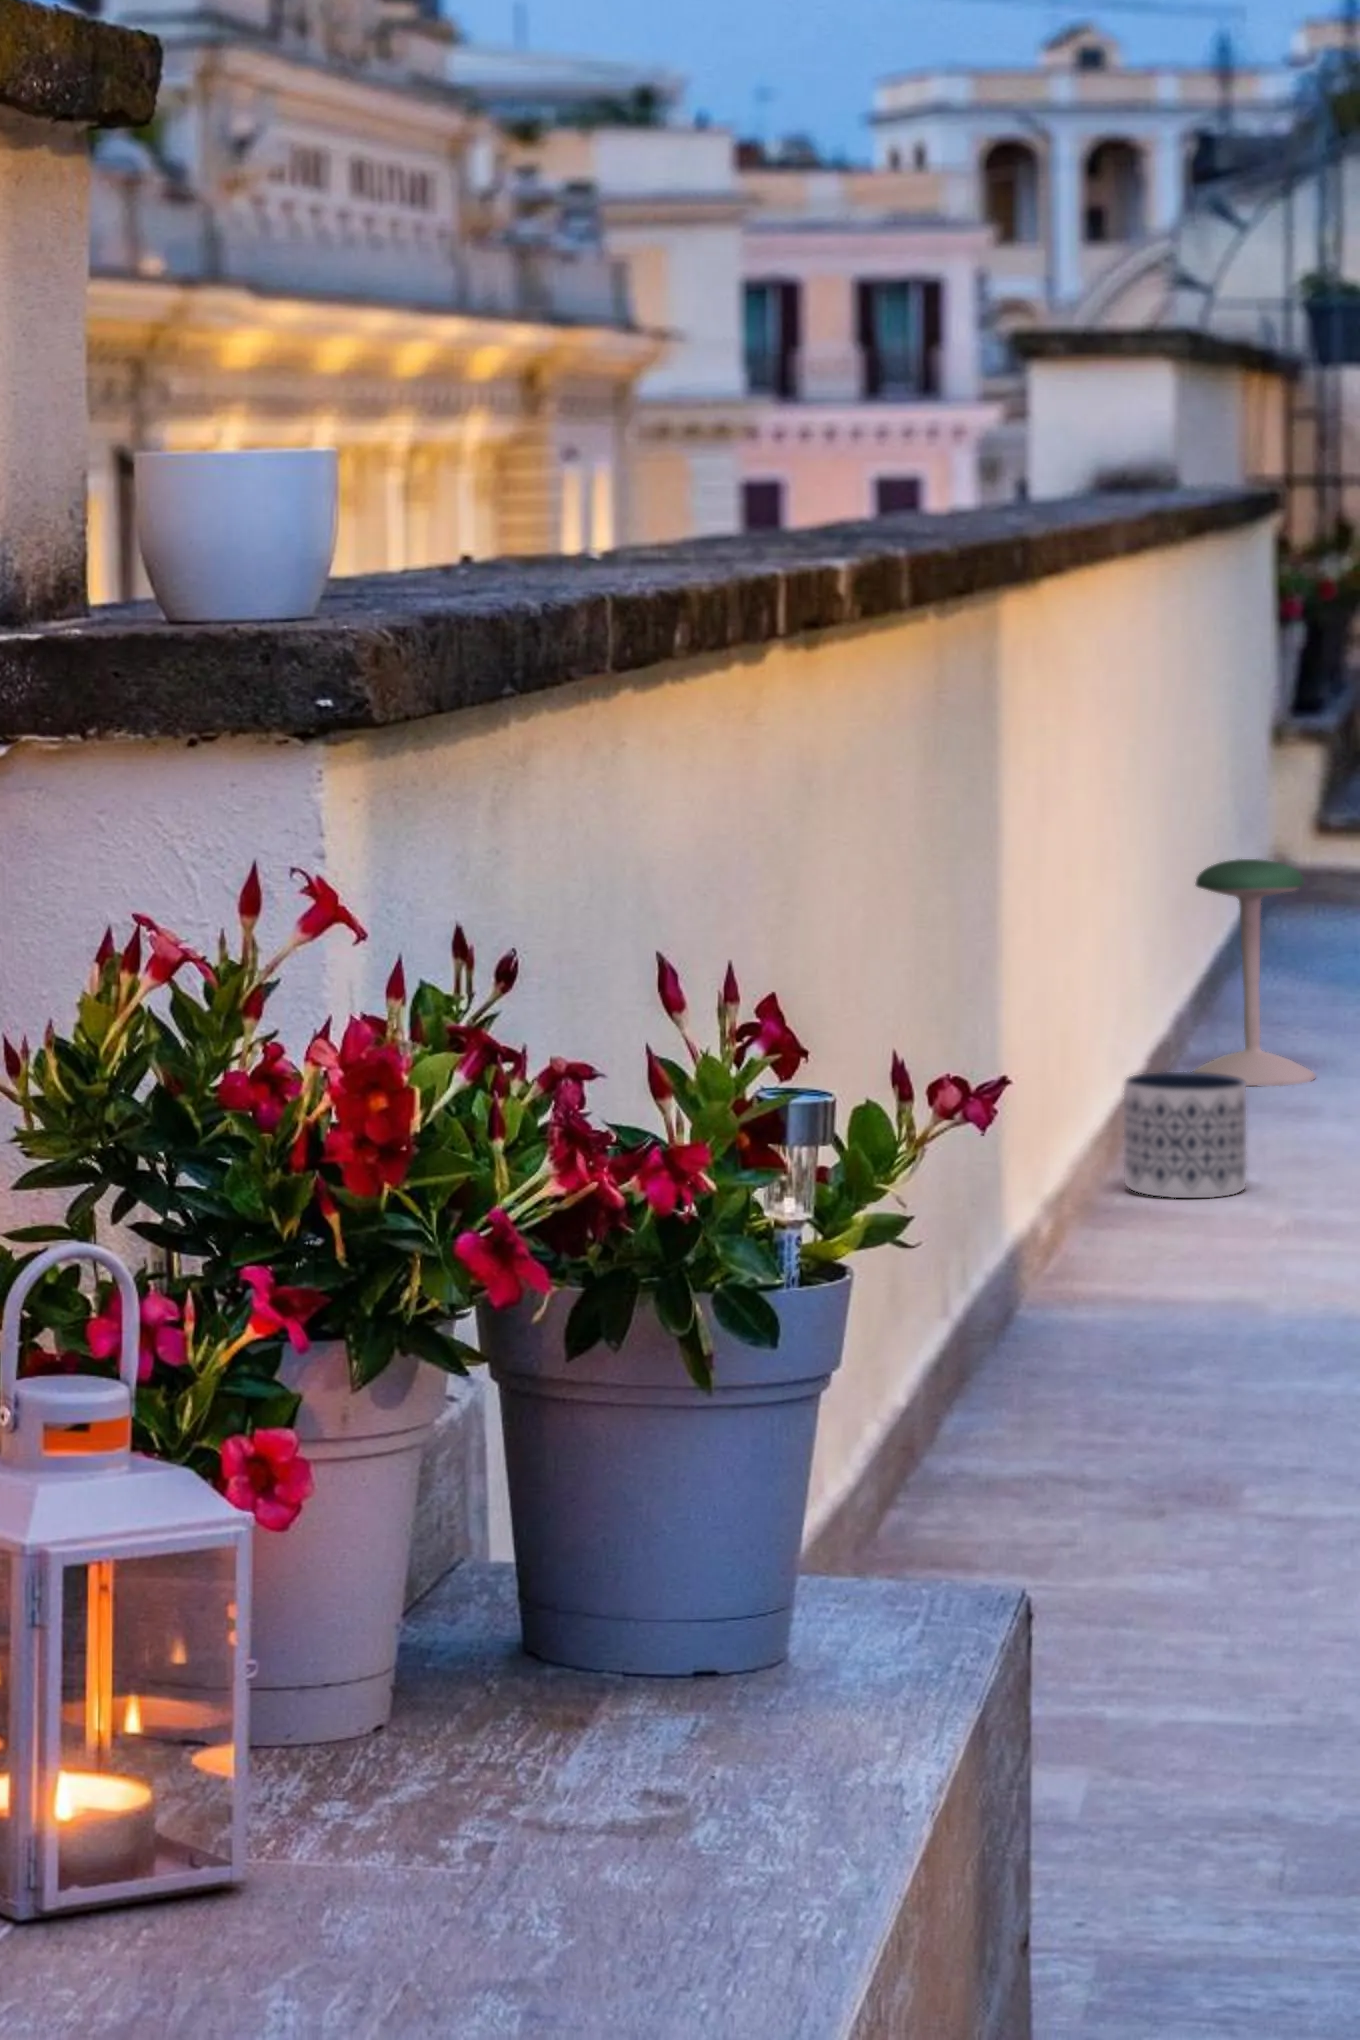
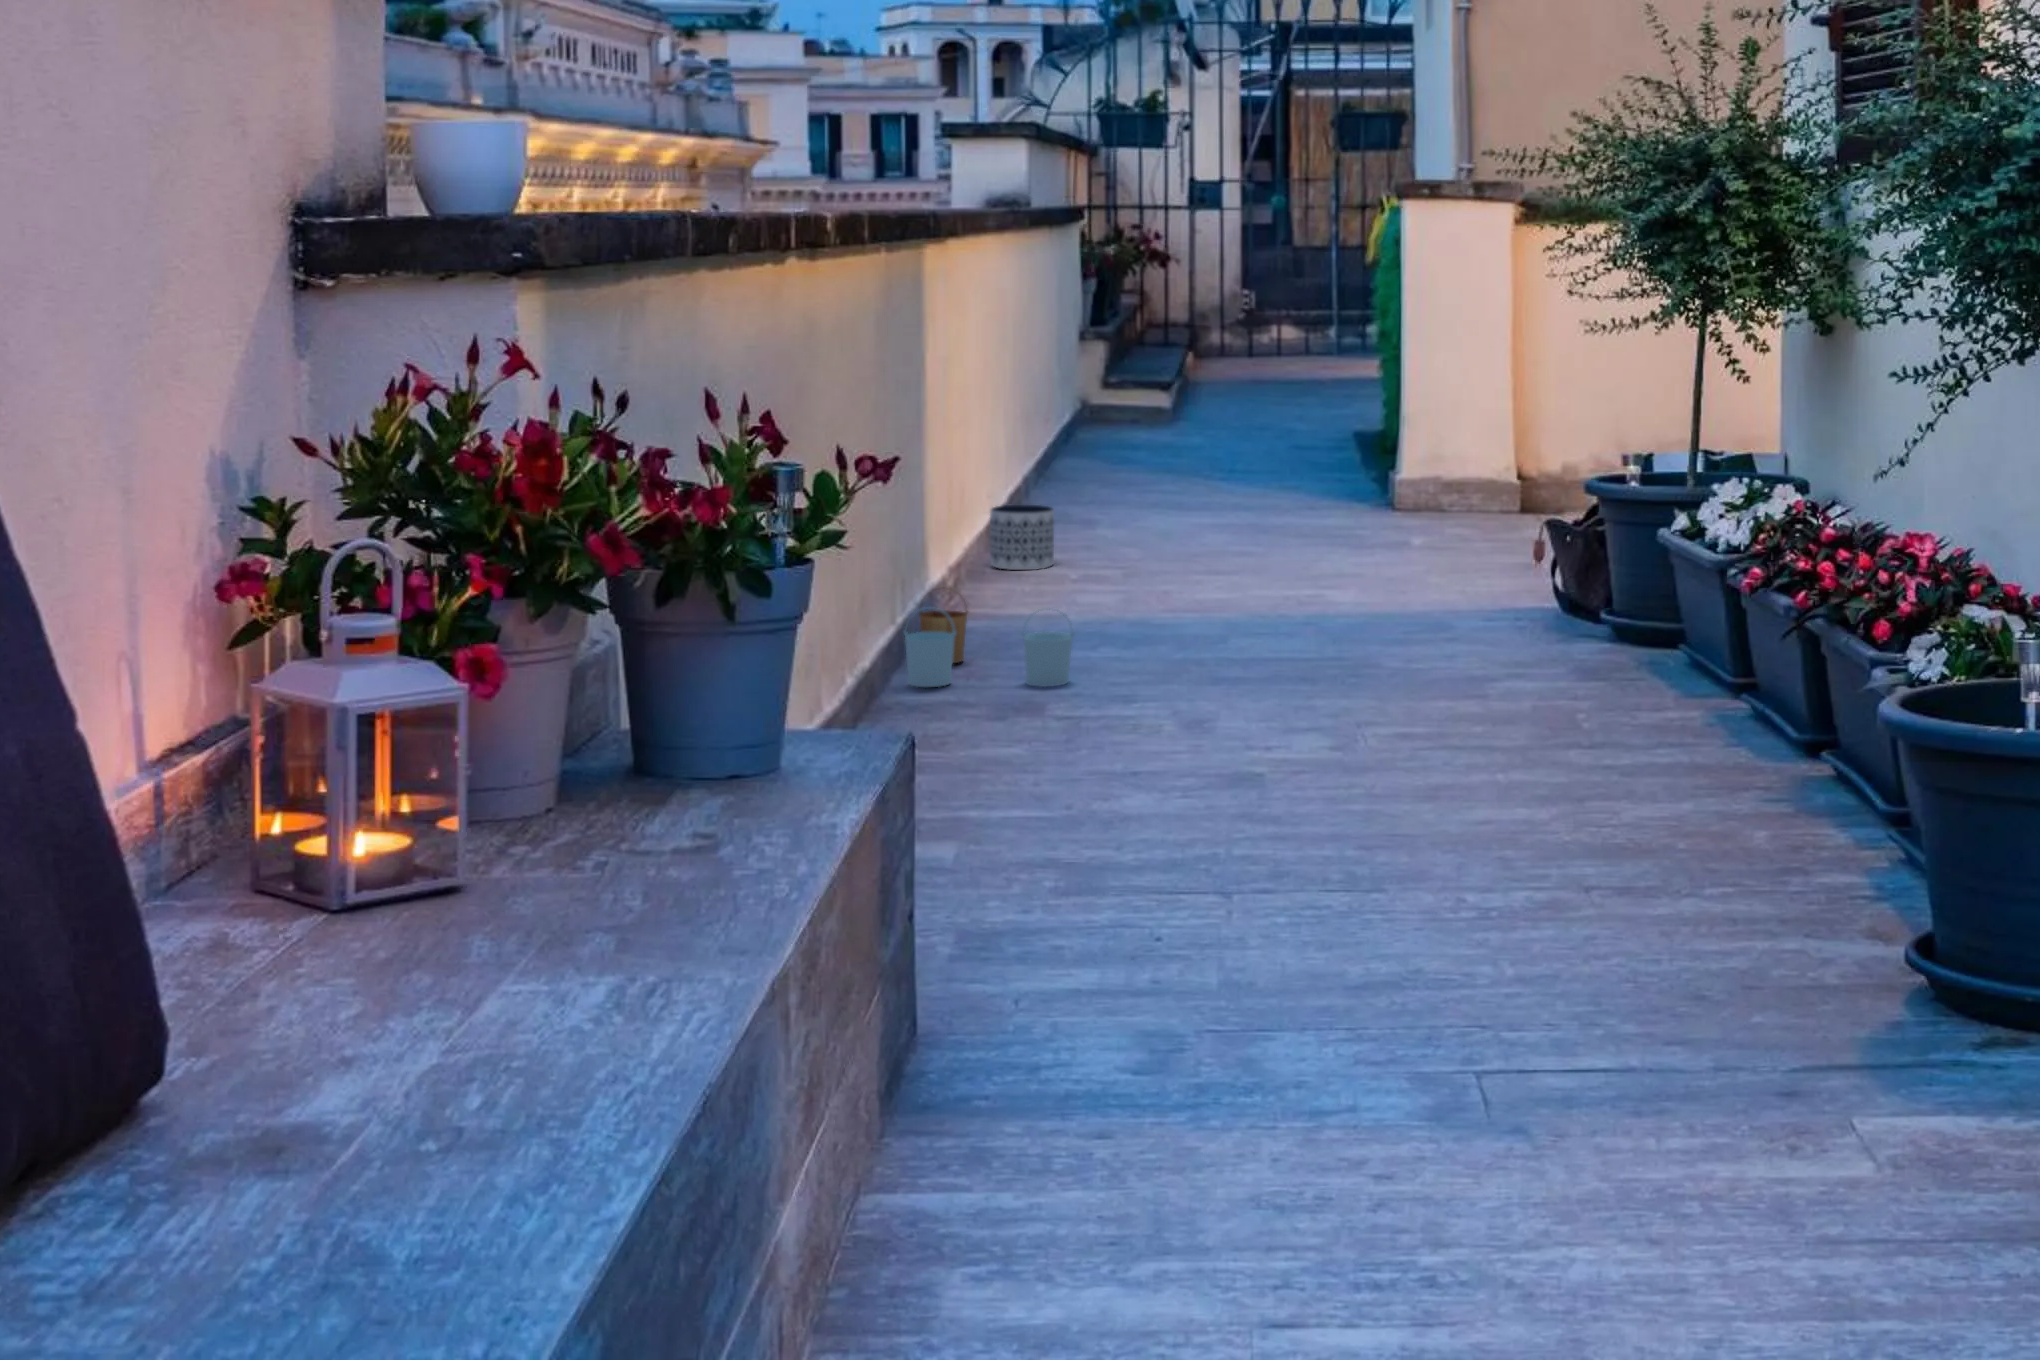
stool: present [1192,859,1315,1086] -> none [1029,396,1094,515]
bucket: none [975,1242,1302,1448] -> present [904,588,1074,687]

